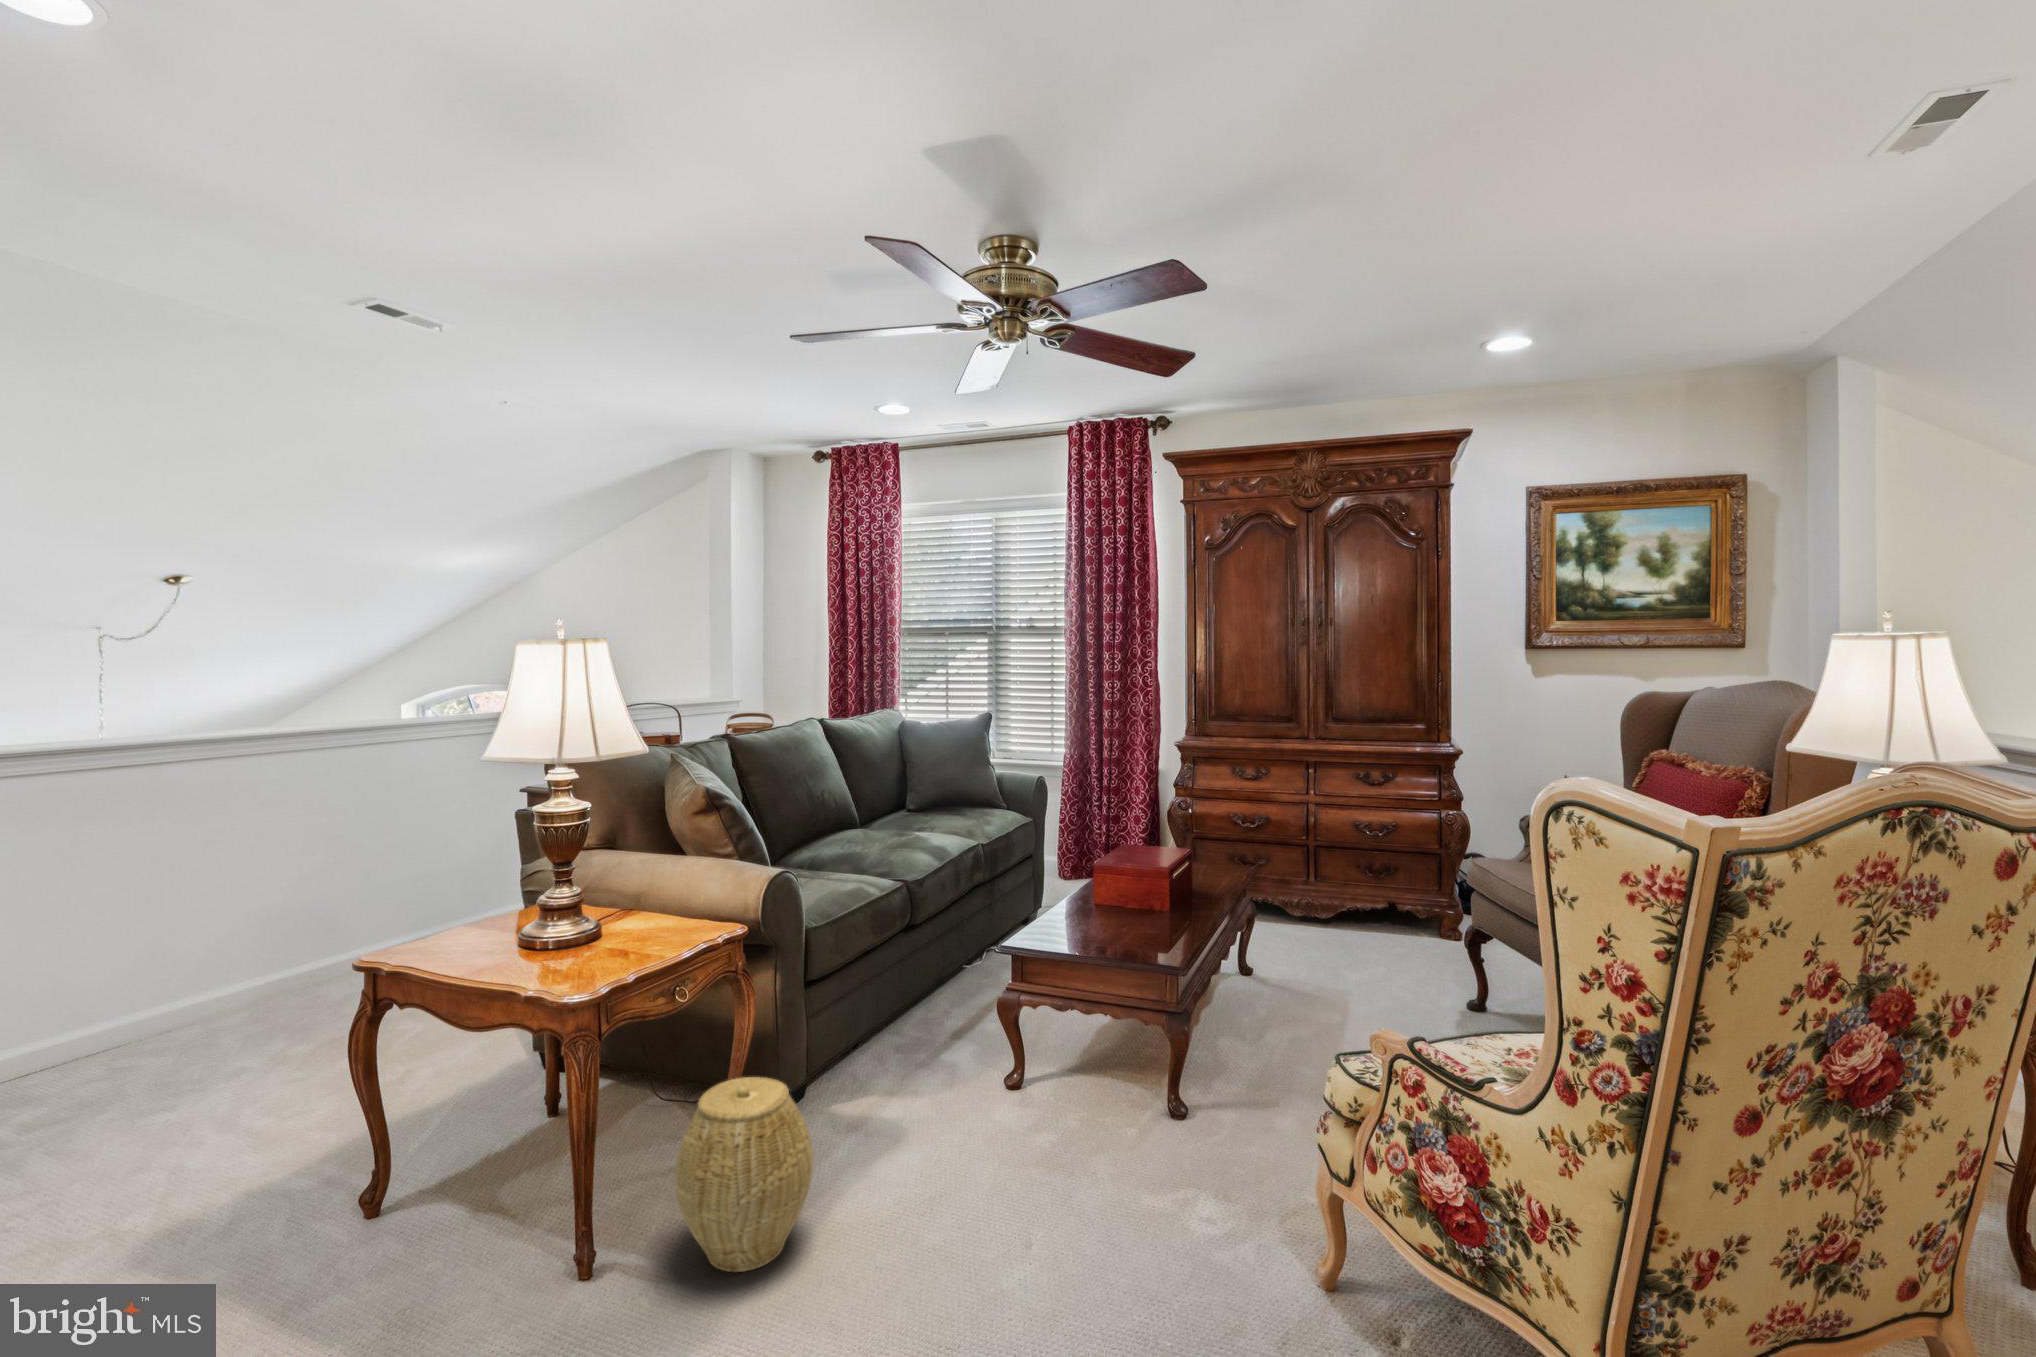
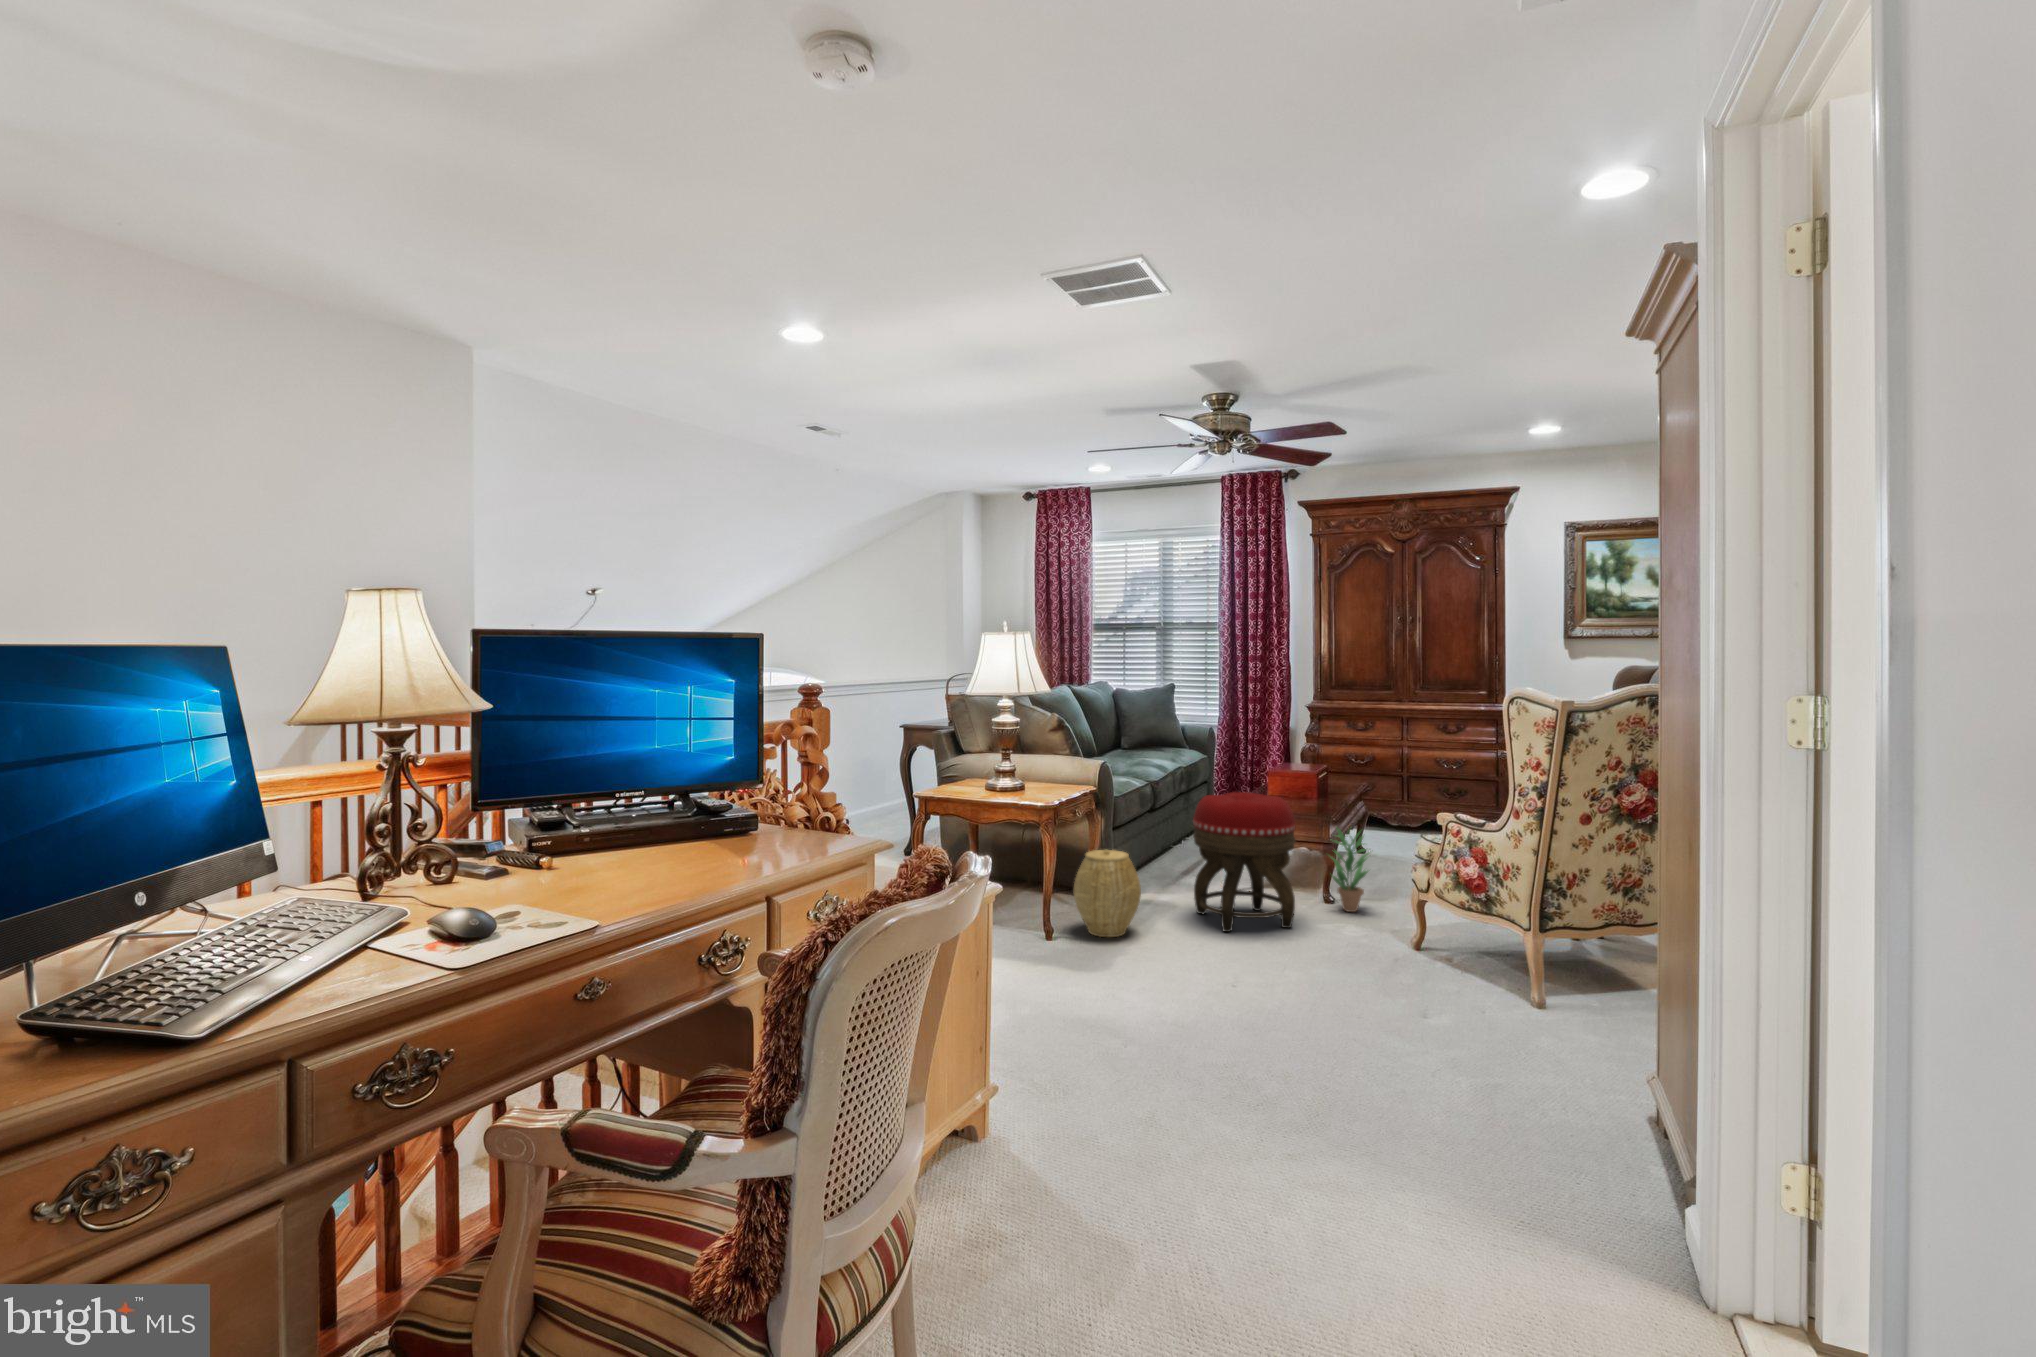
footstool: none [931,941,1119,1239] -> present [1193,792,1295,932]
potted plant: none [1179,994,1264,1150] -> present [1331,827,1369,912]

